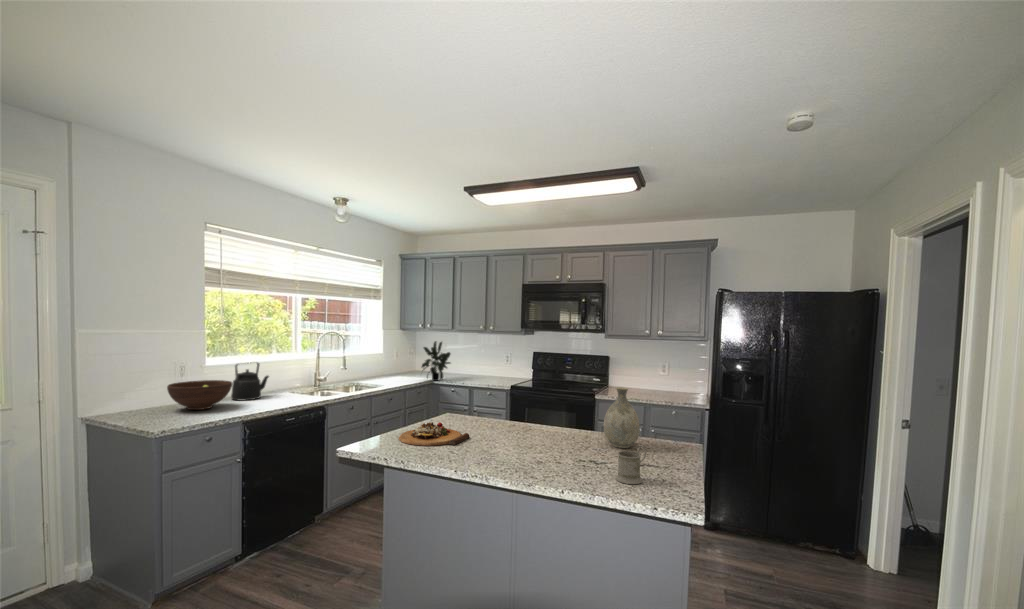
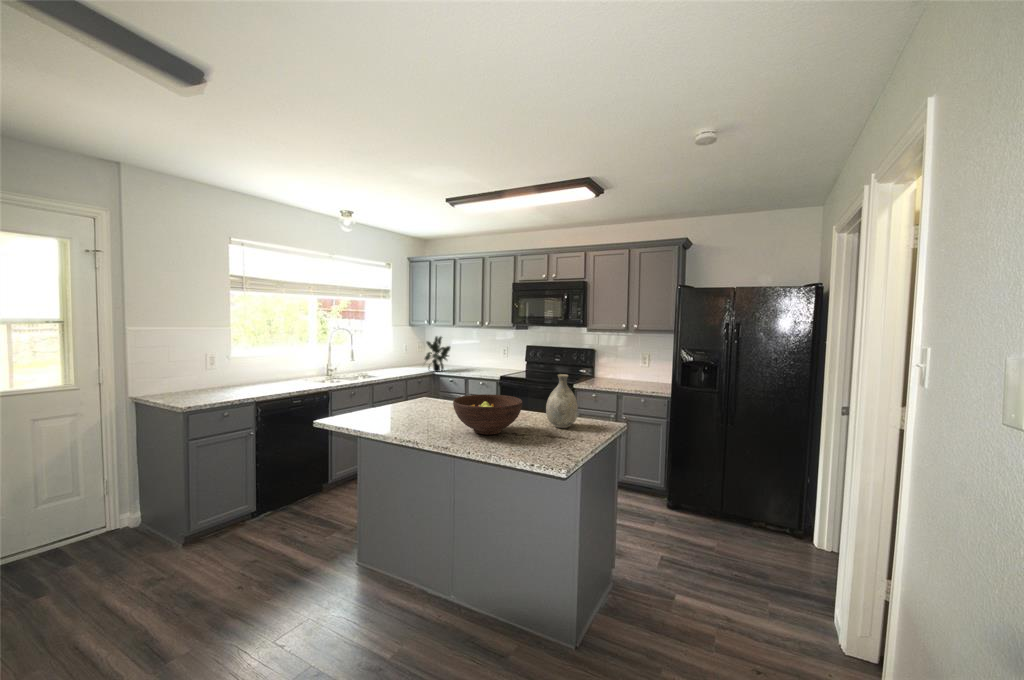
kettle: present [231,363,269,401] -> none [250,353,284,385]
fruit bowl: present [167,380,232,410] -> present [453,394,522,435]
cutting board: present [399,422,470,446] -> none [369,403,431,422]
mug: present [616,445,646,484] -> none [534,423,564,455]

